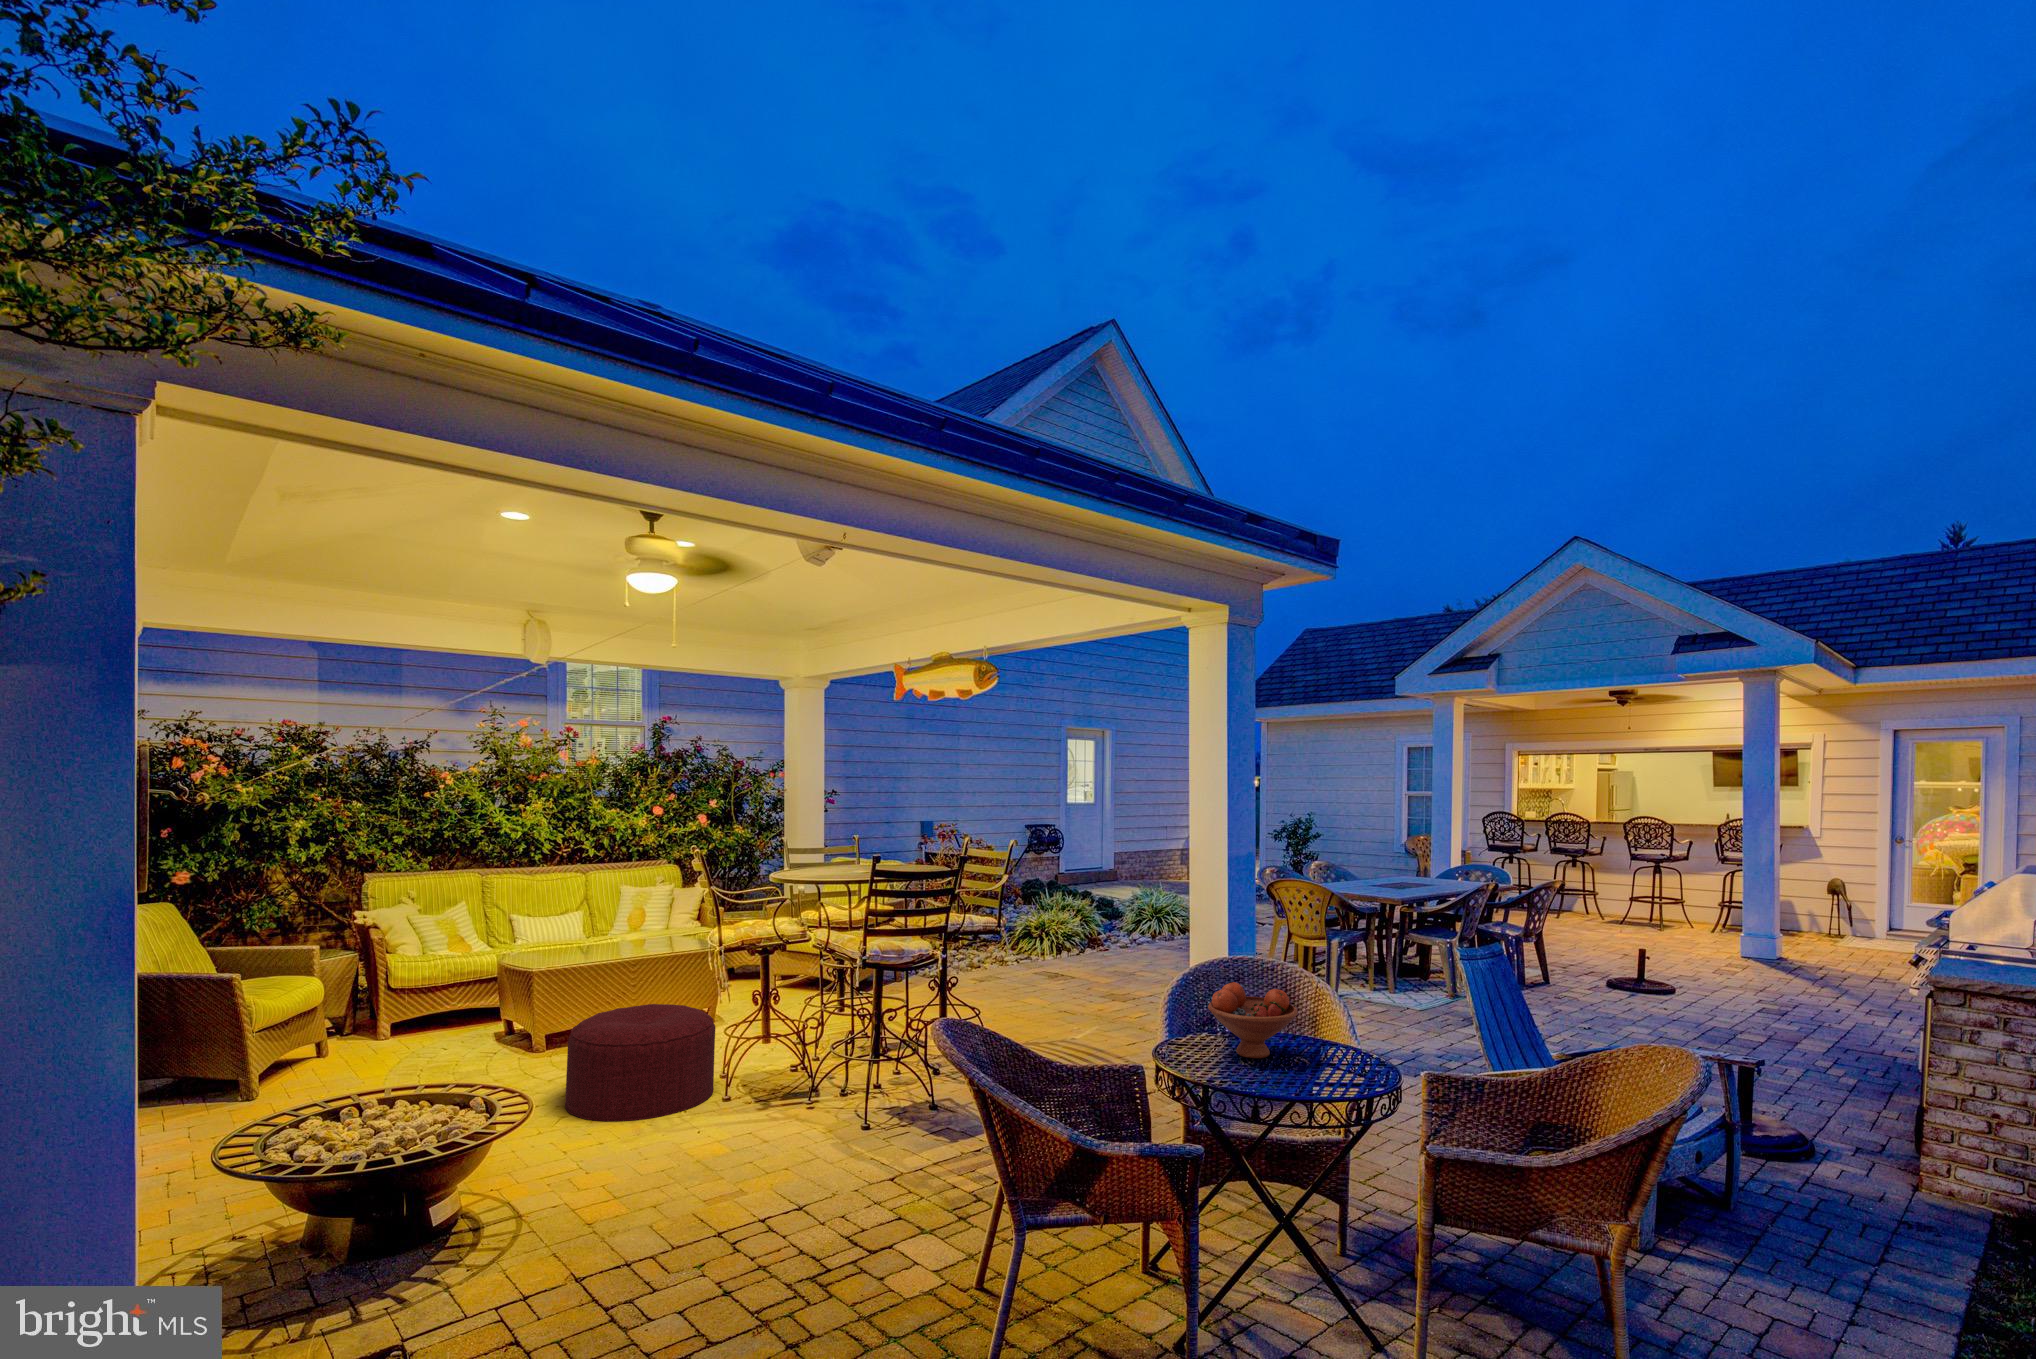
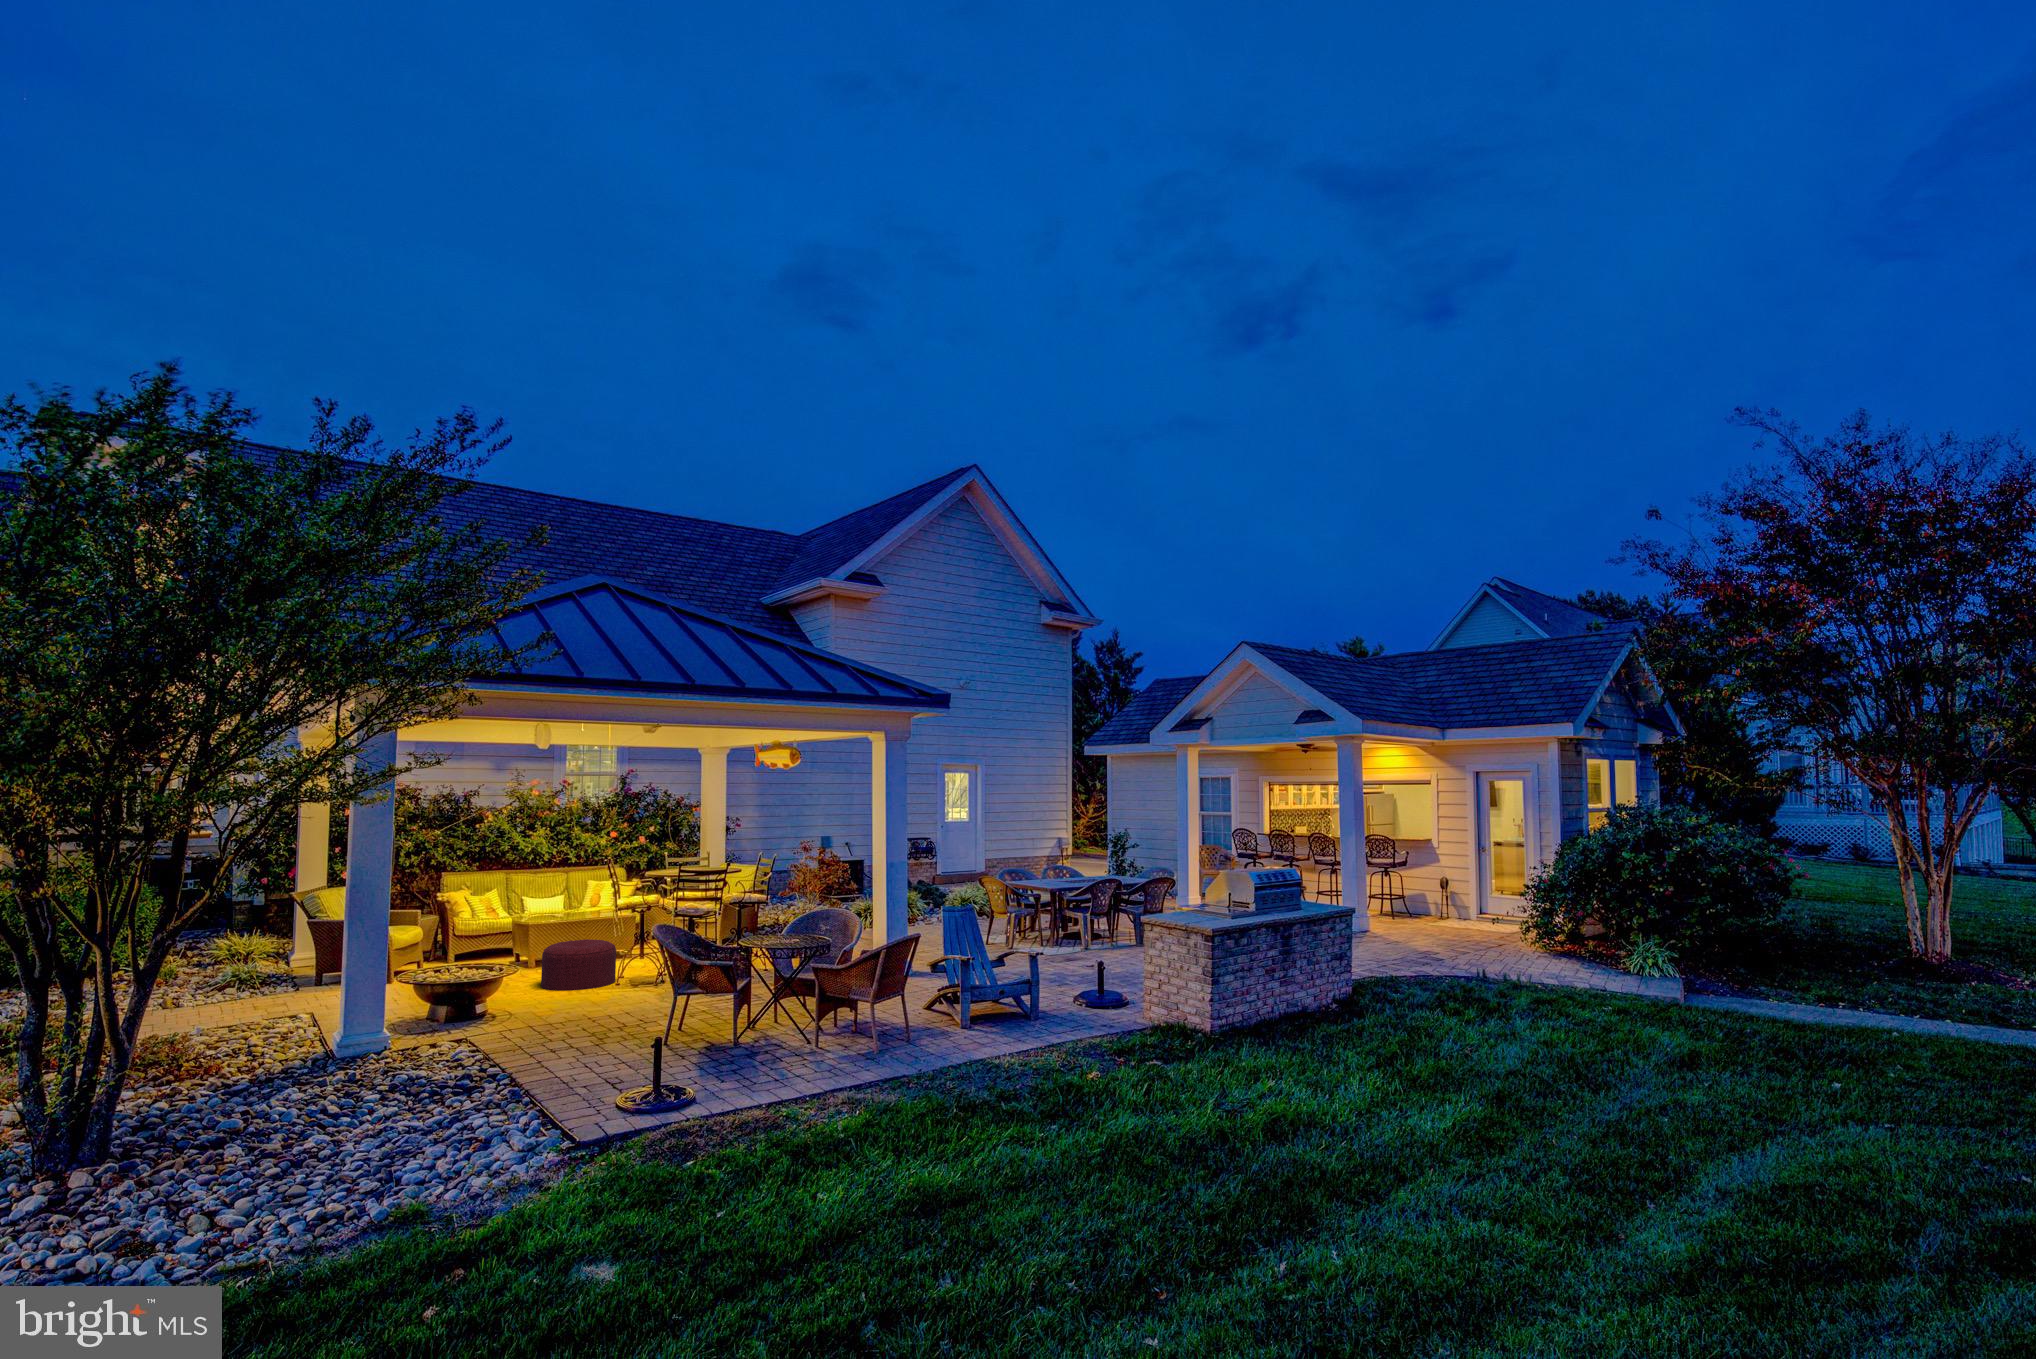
fruit bowl: present [1208,982,1298,1059] -> none [777,918,813,947]

